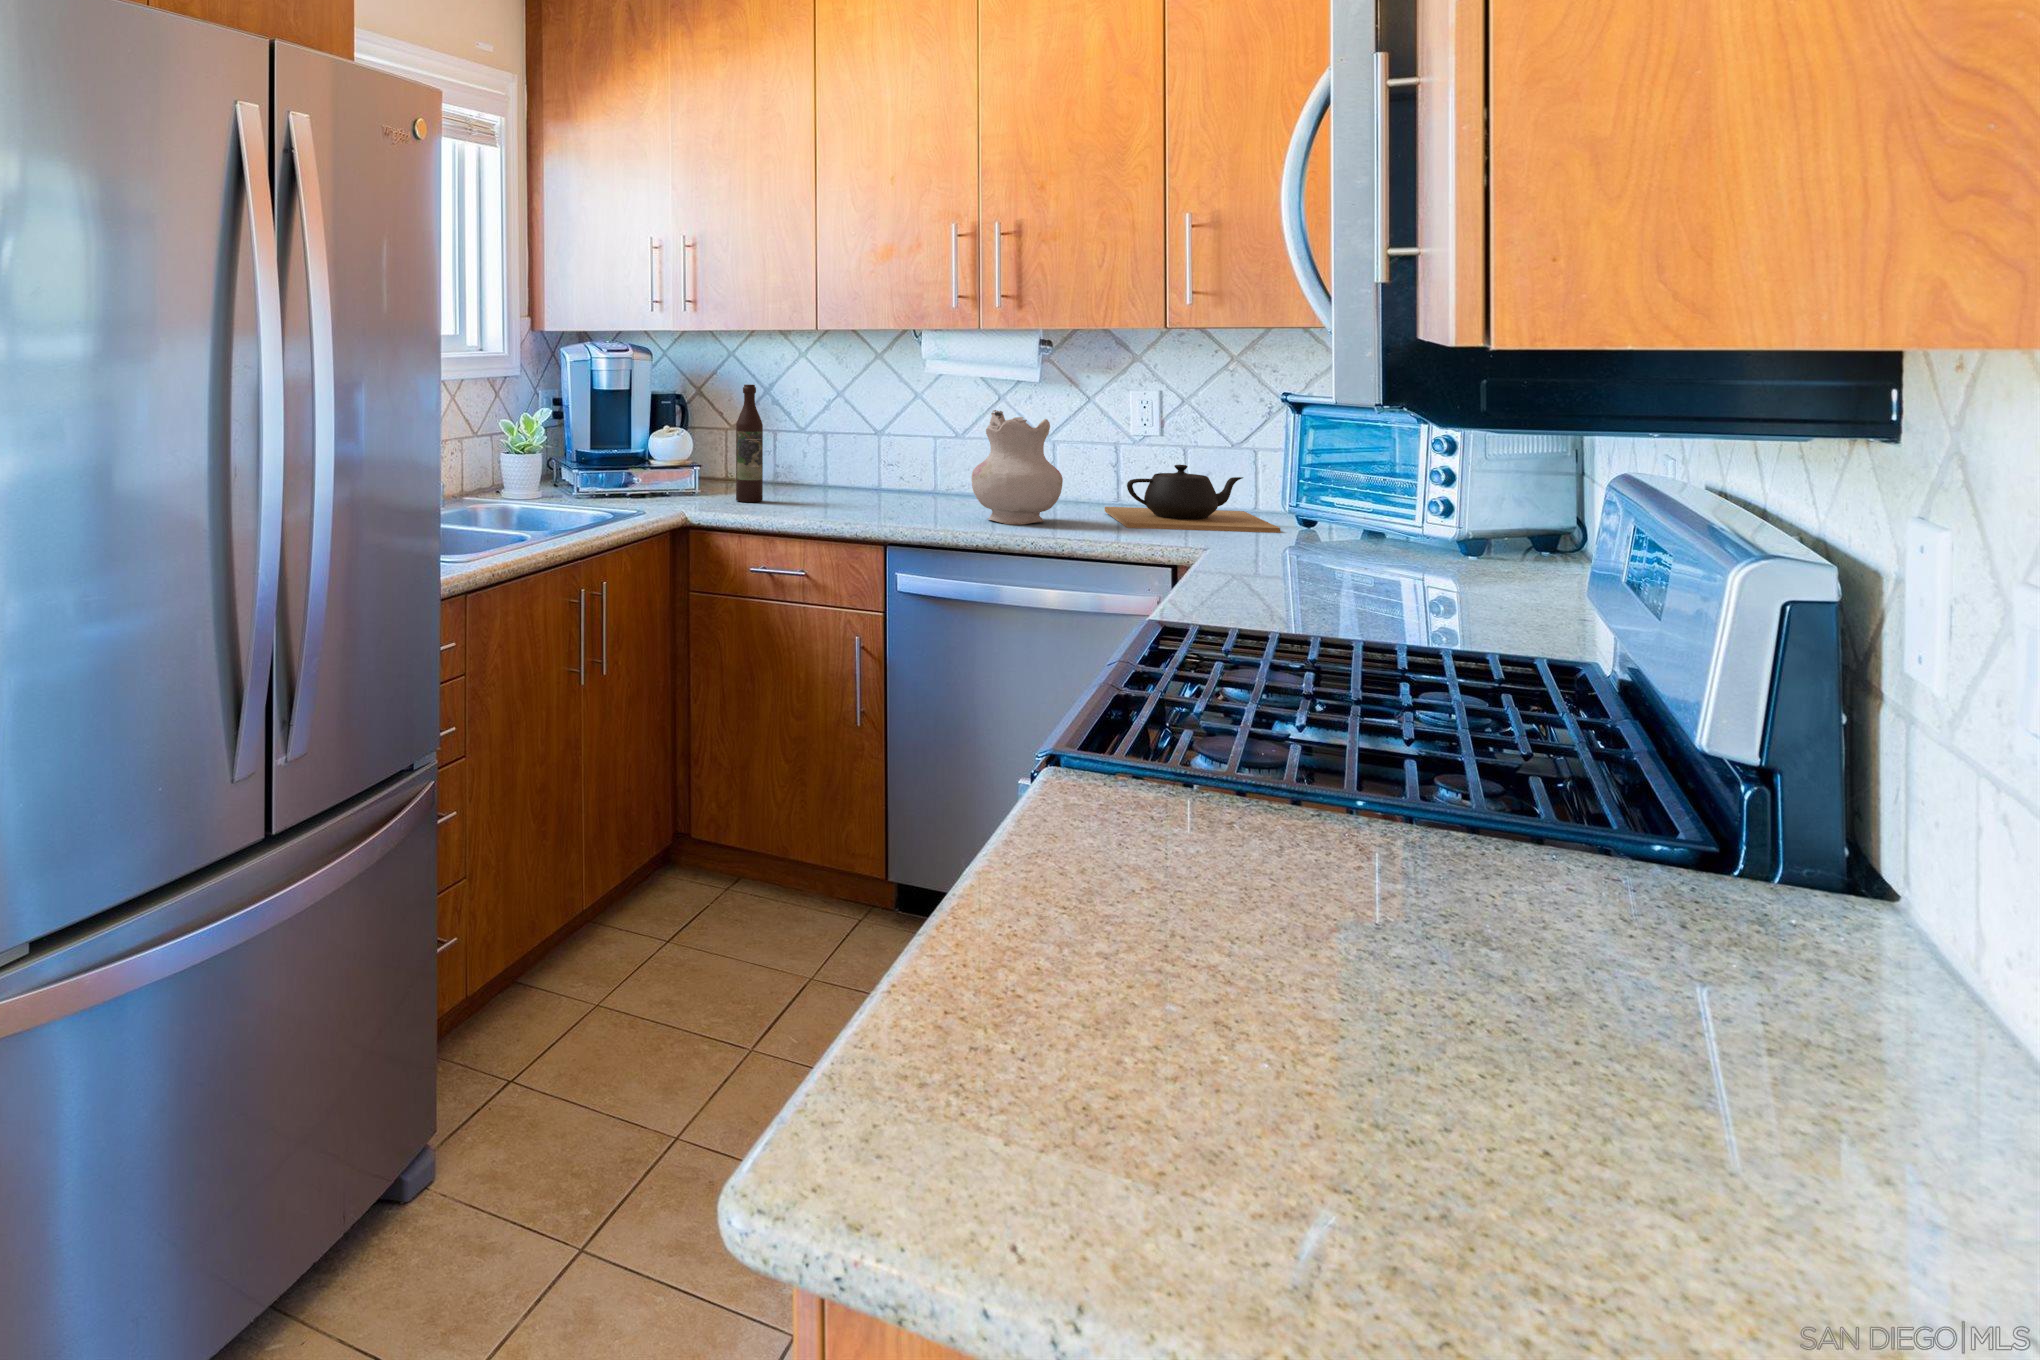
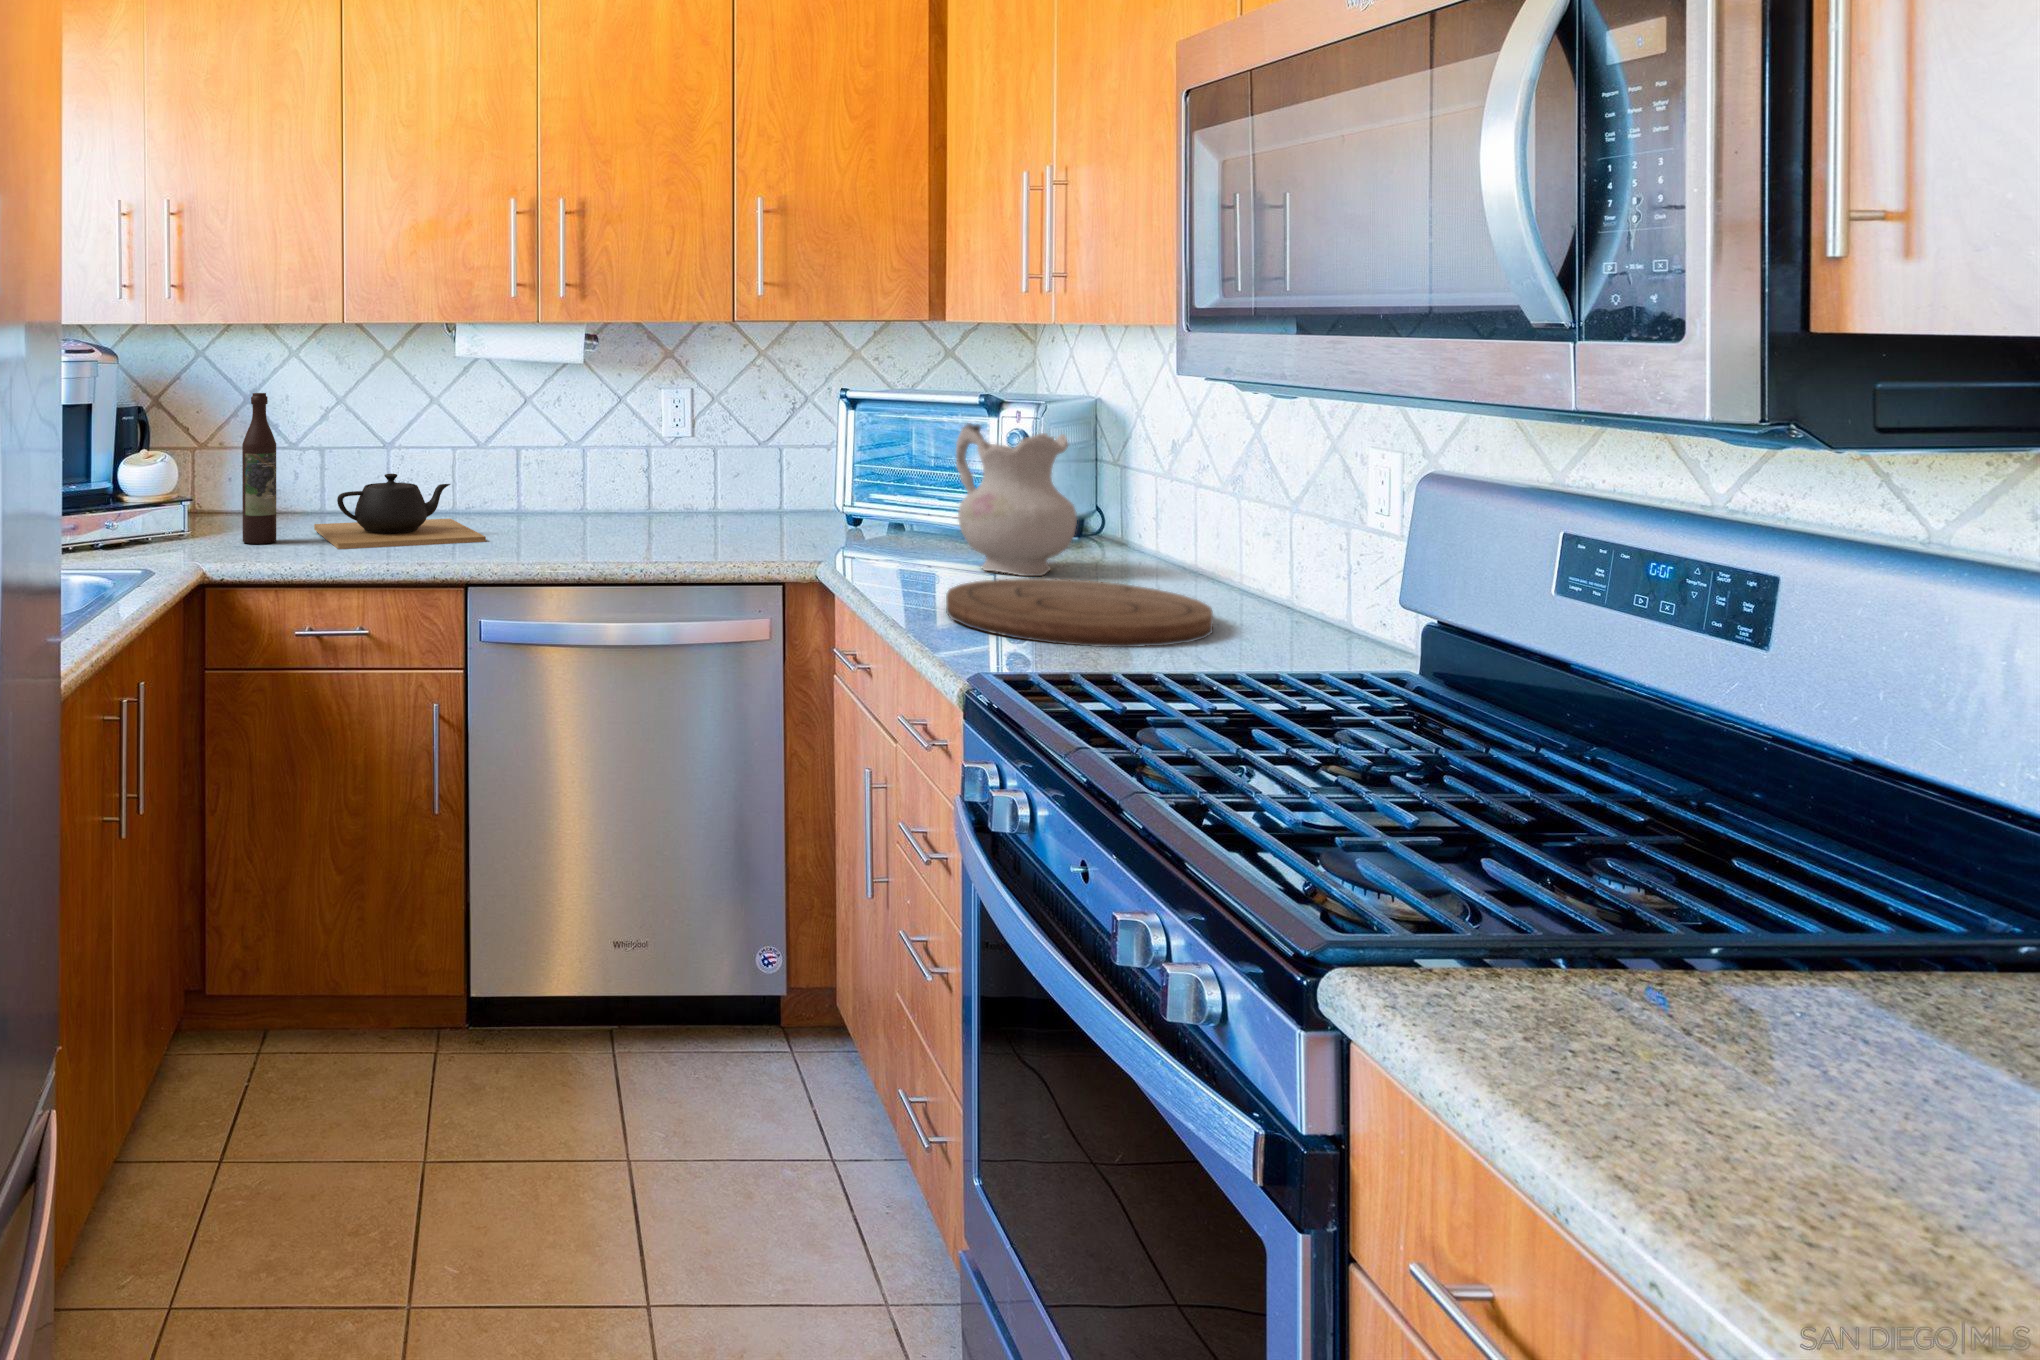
ceramic pitcher: present [972,410,1063,525] -> present [956,424,1077,576]
teapot: present [1105,465,1280,533] -> present [314,474,486,549]
cutting board: none [1220,568,1502,634] -> present [946,578,1213,647]

